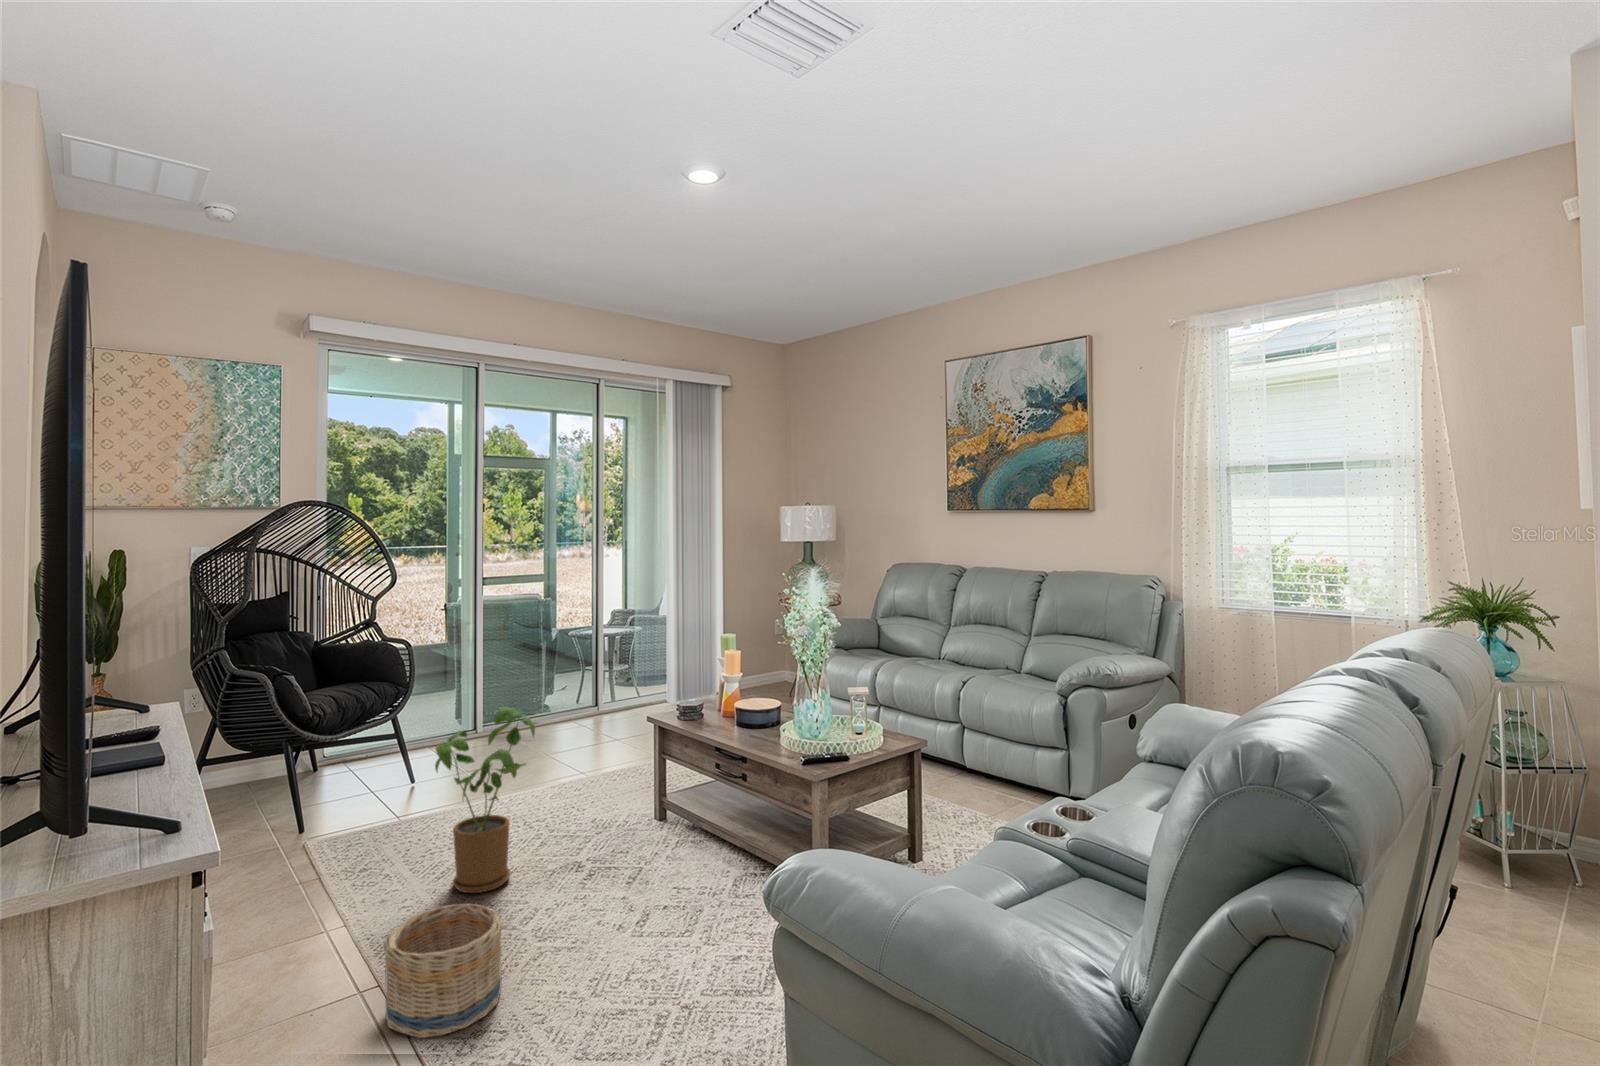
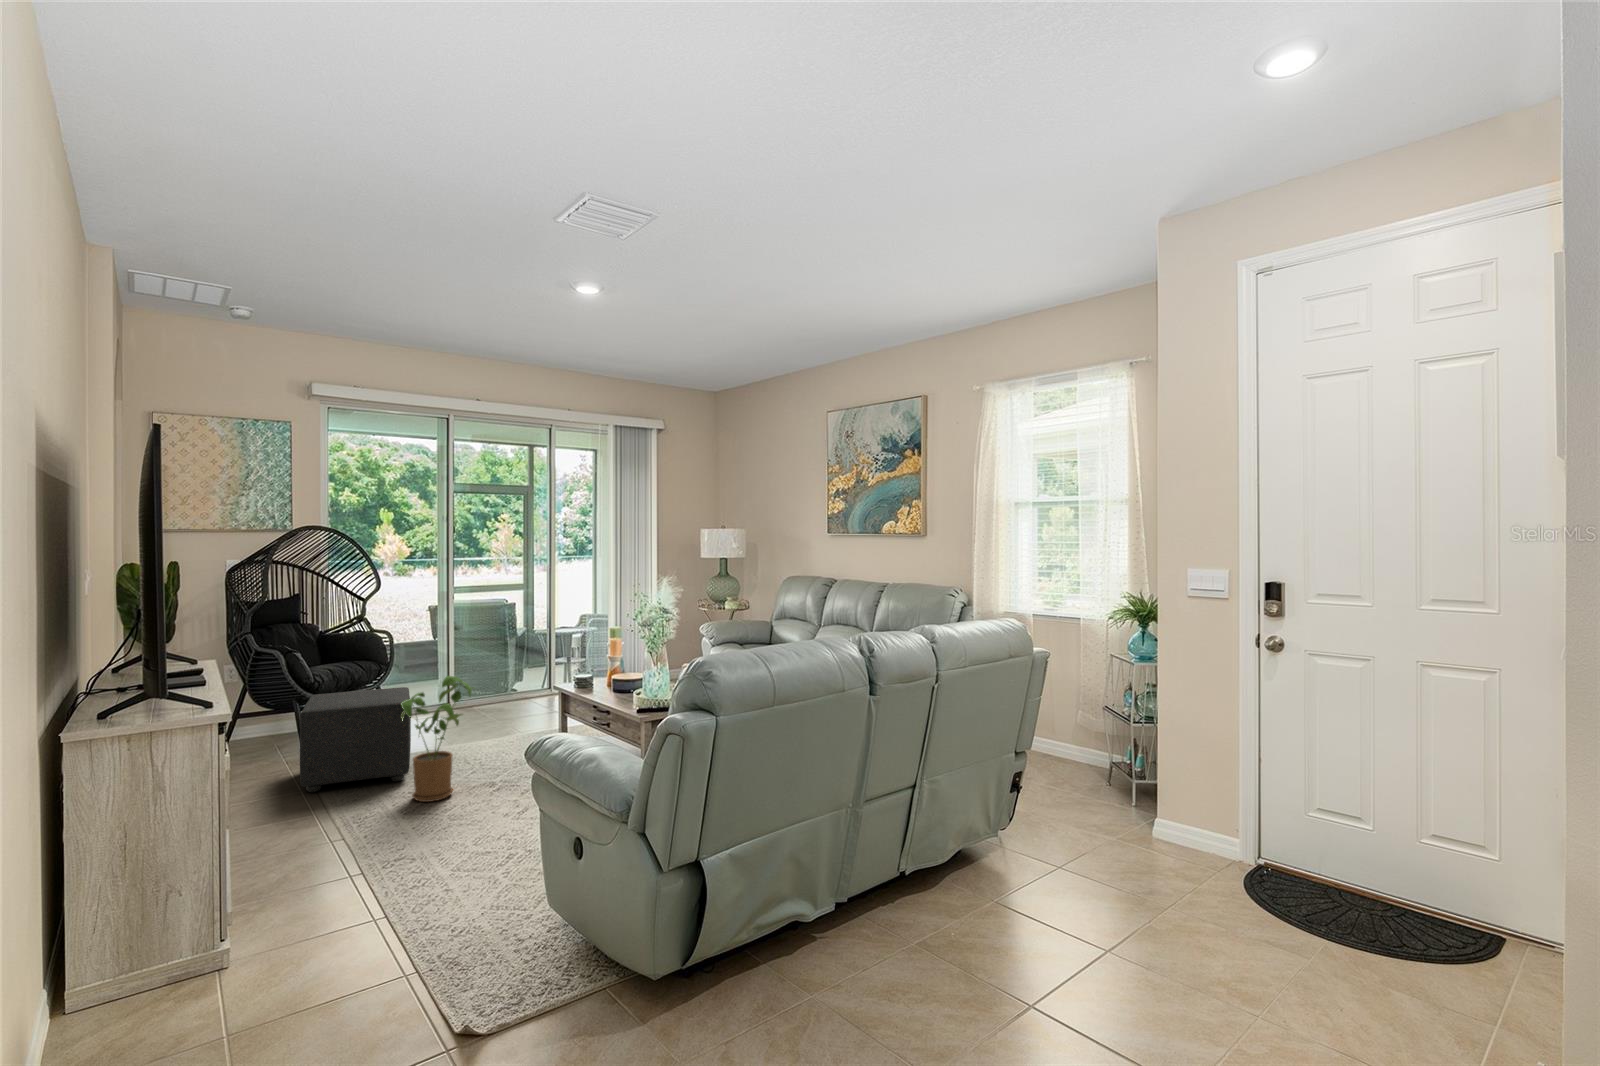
ottoman: none [289,717,444,876] -> present [300,687,411,792]
basket: present [383,904,503,1038] -> none [361,795,437,867]

